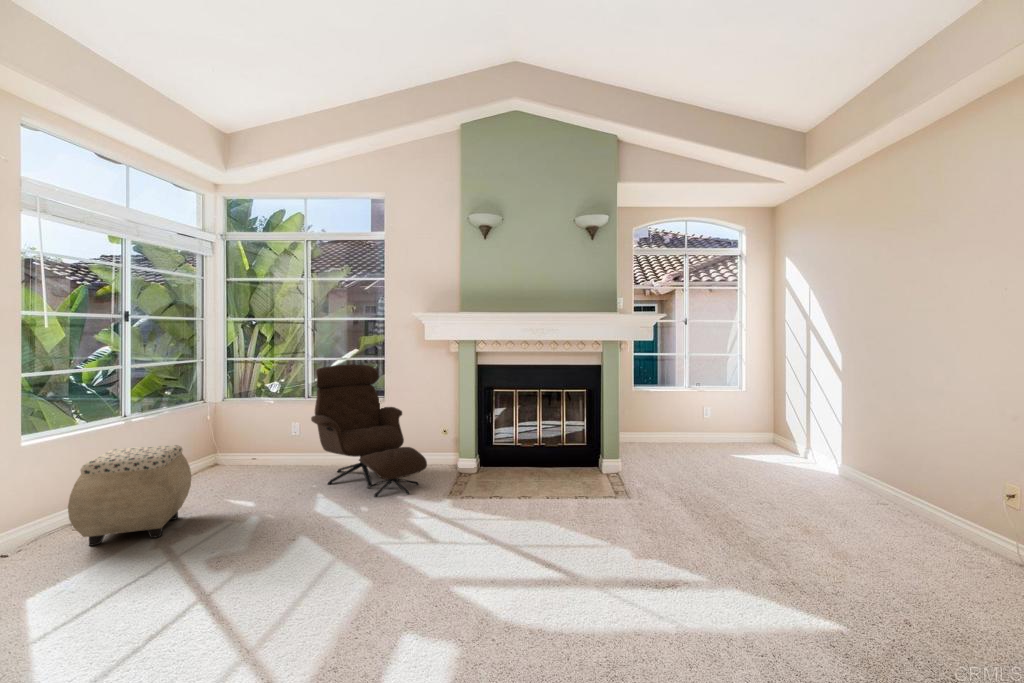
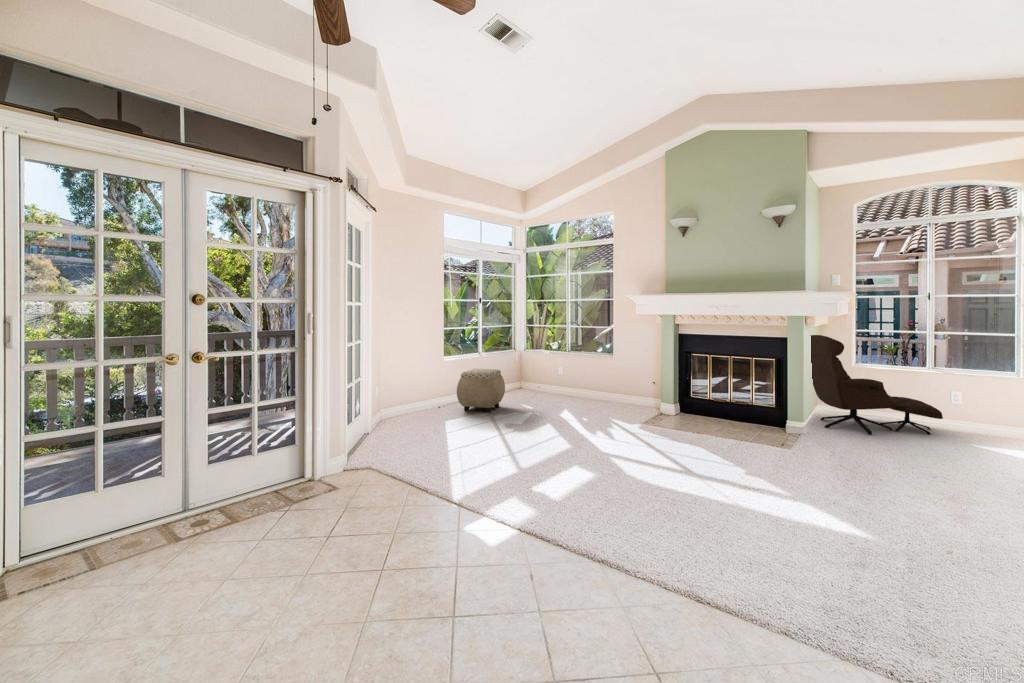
lounge chair: present [311,364,427,497] -> present [811,335,943,435]

